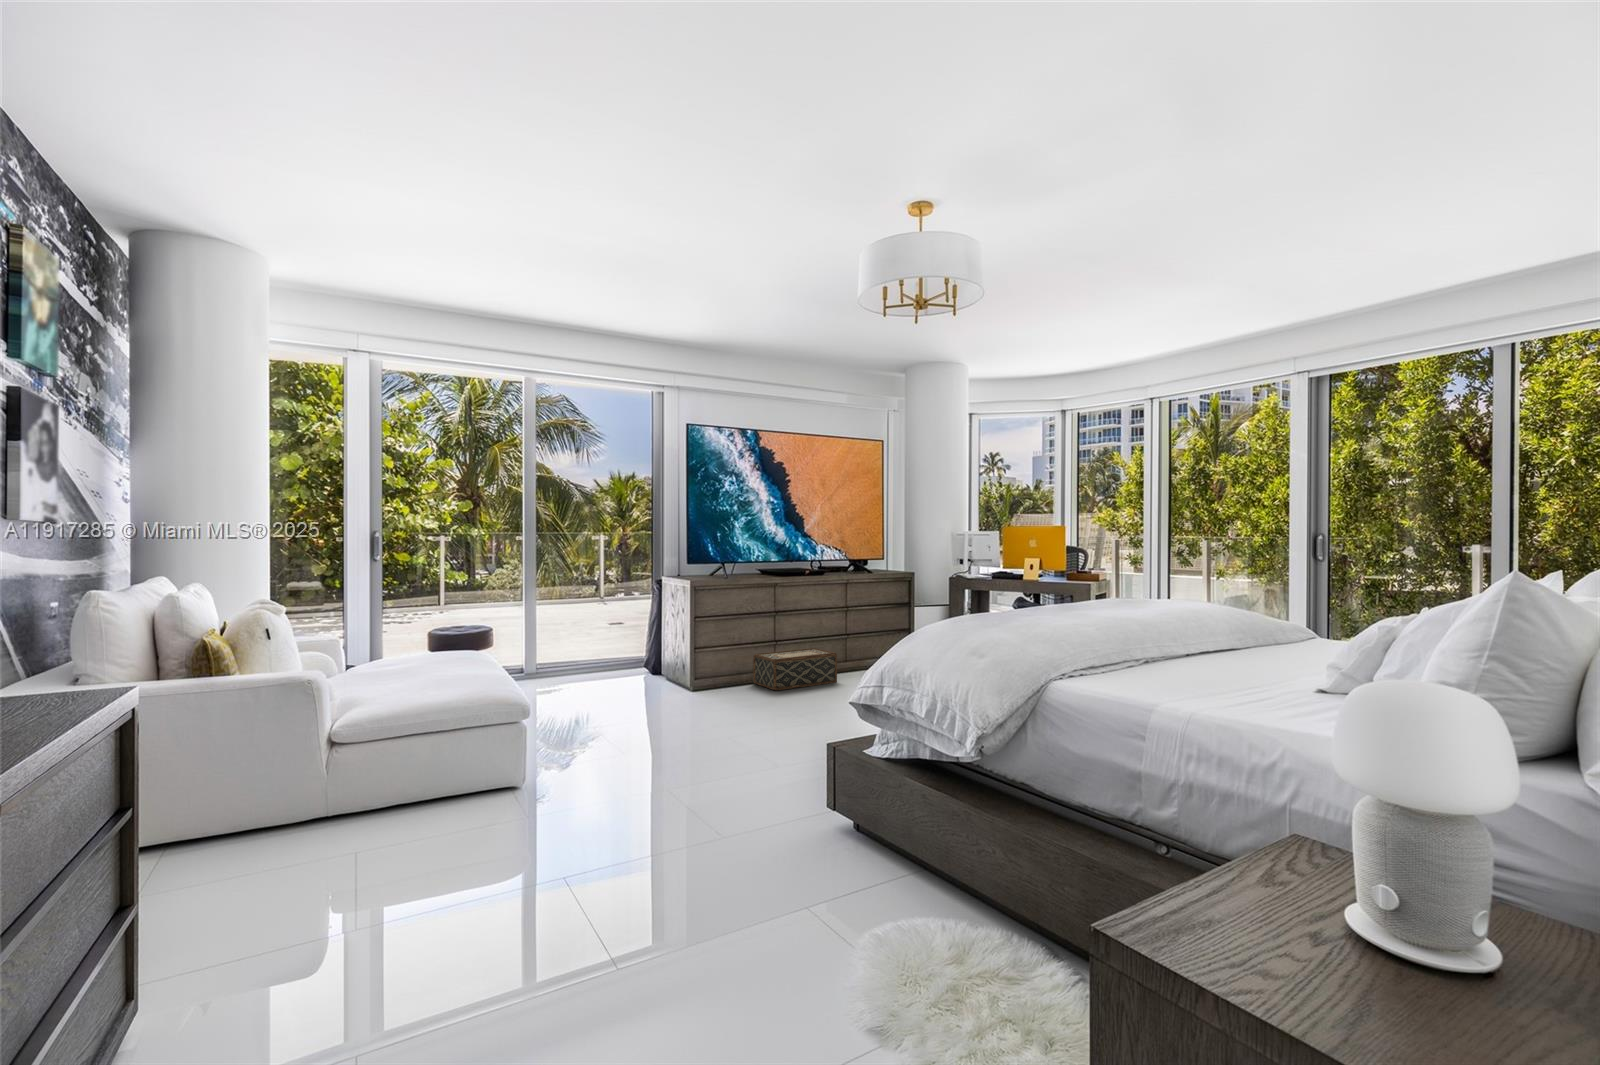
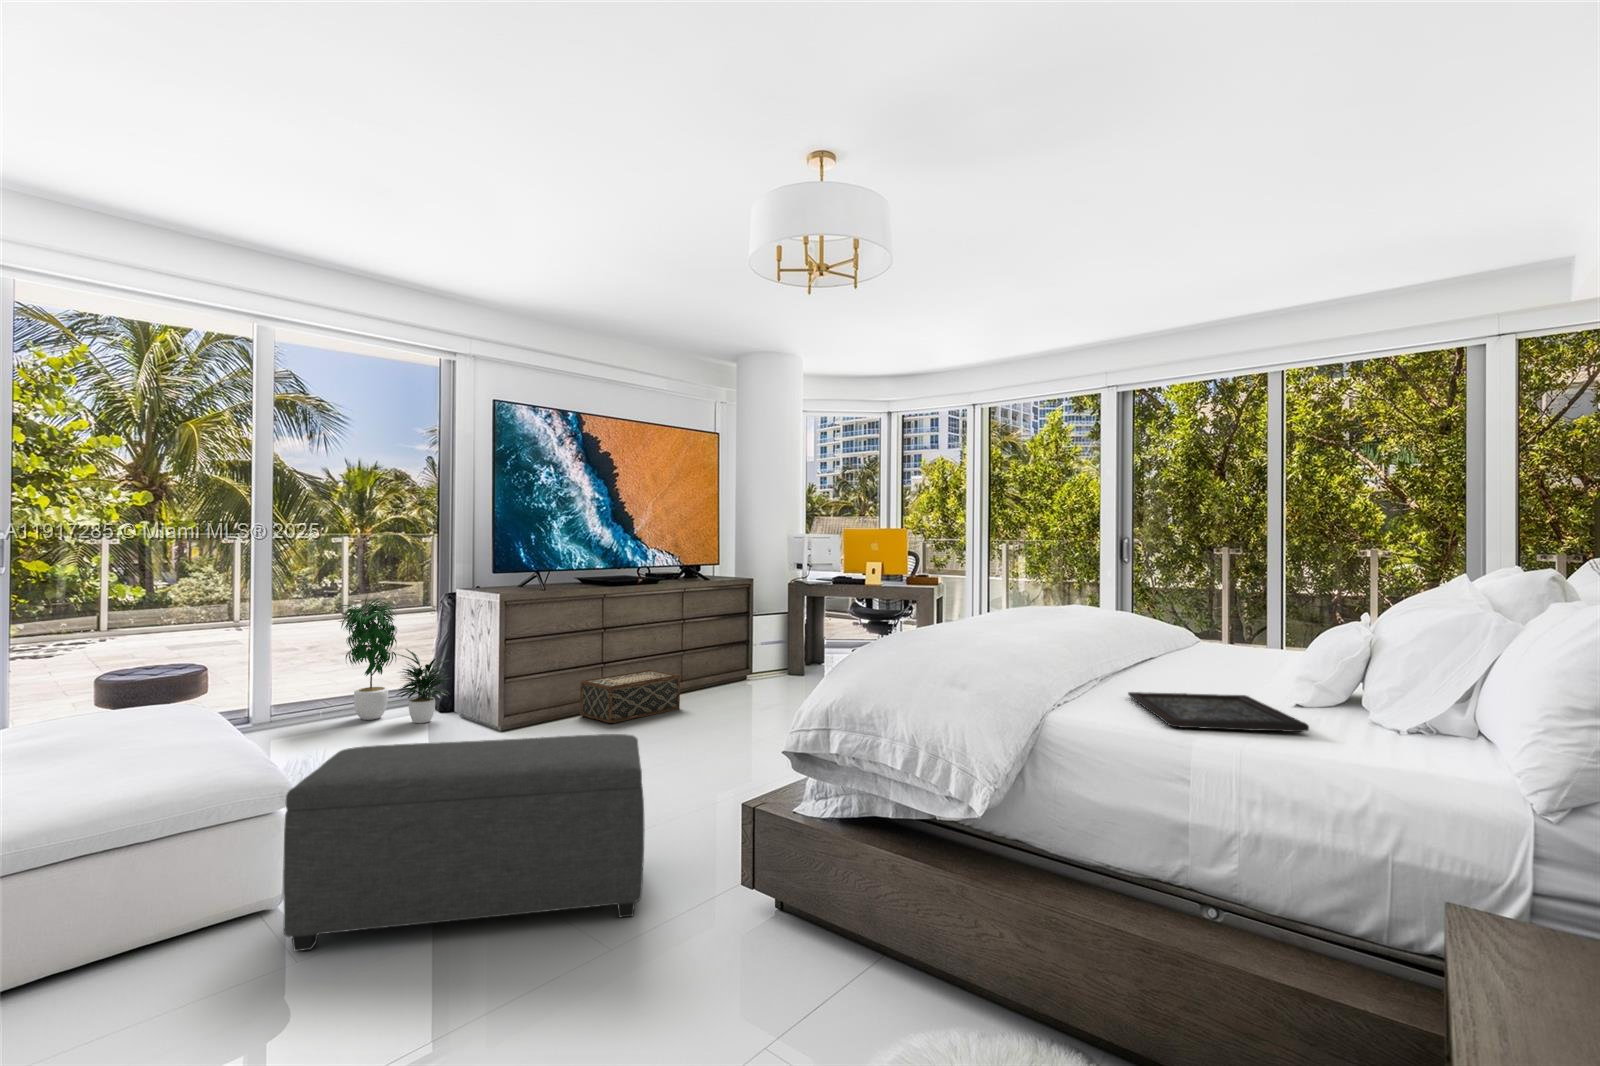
potted plant: none [575,579,656,683] -> present [341,595,449,723]
tray: none [1154,665,1293,701] -> present [1128,692,1309,732]
ottoman: none [504,685,757,824] -> present [283,734,645,951]

